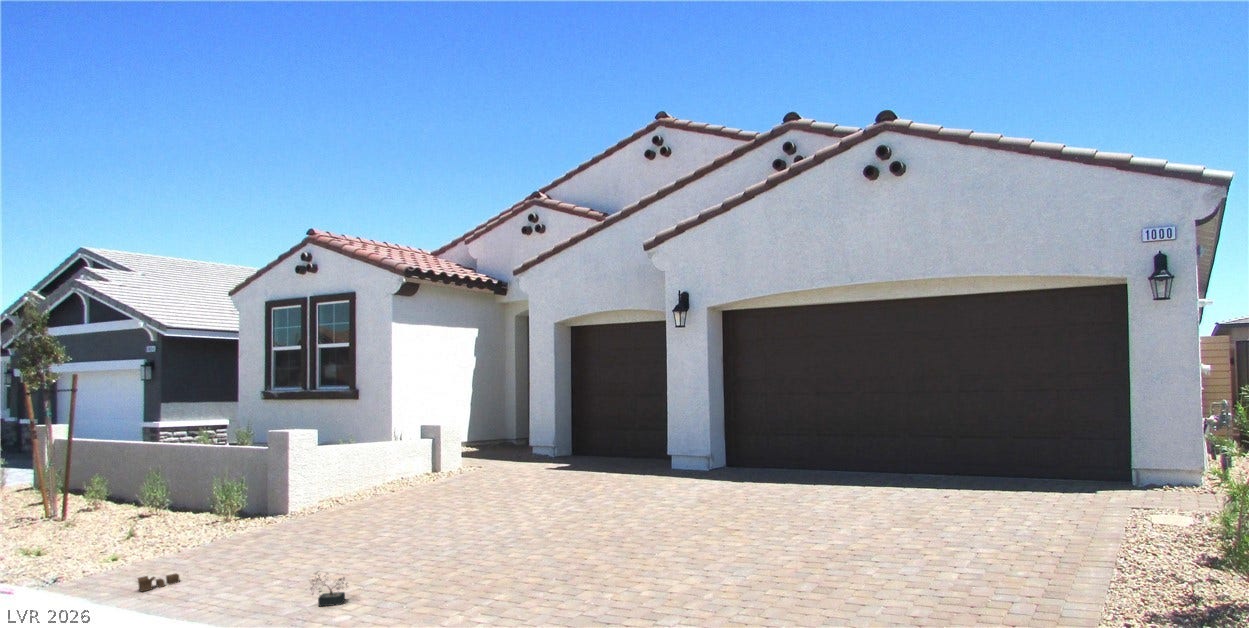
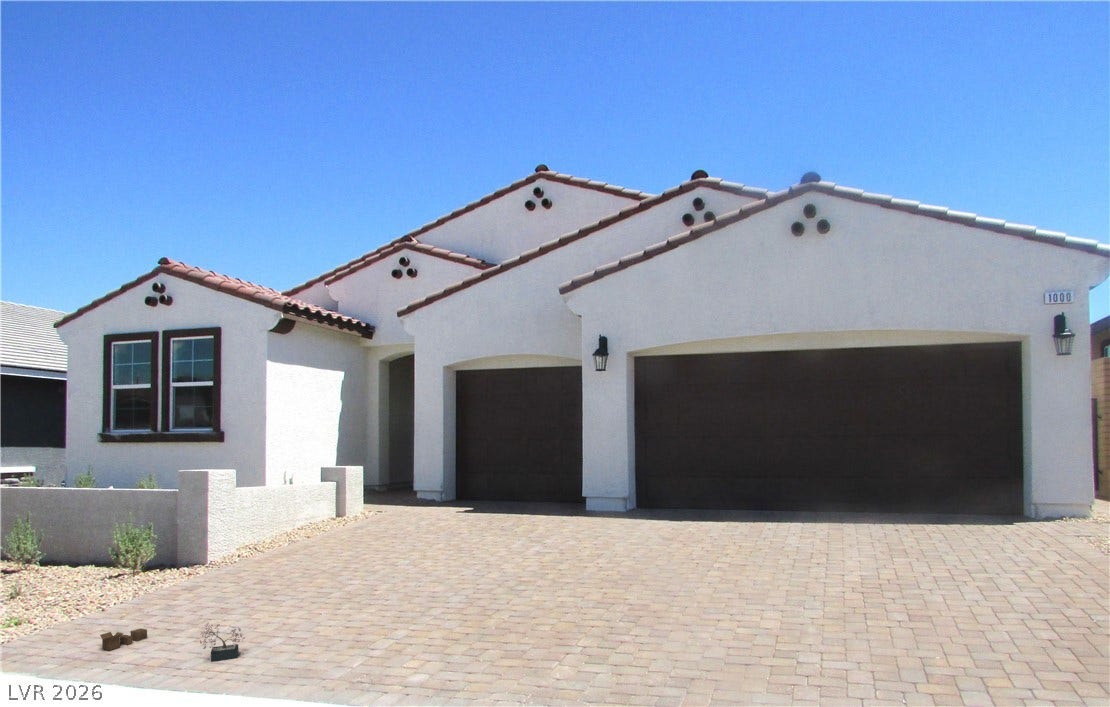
decorative plant: present [310,572,348,606] -> present [200,623,245,661]

